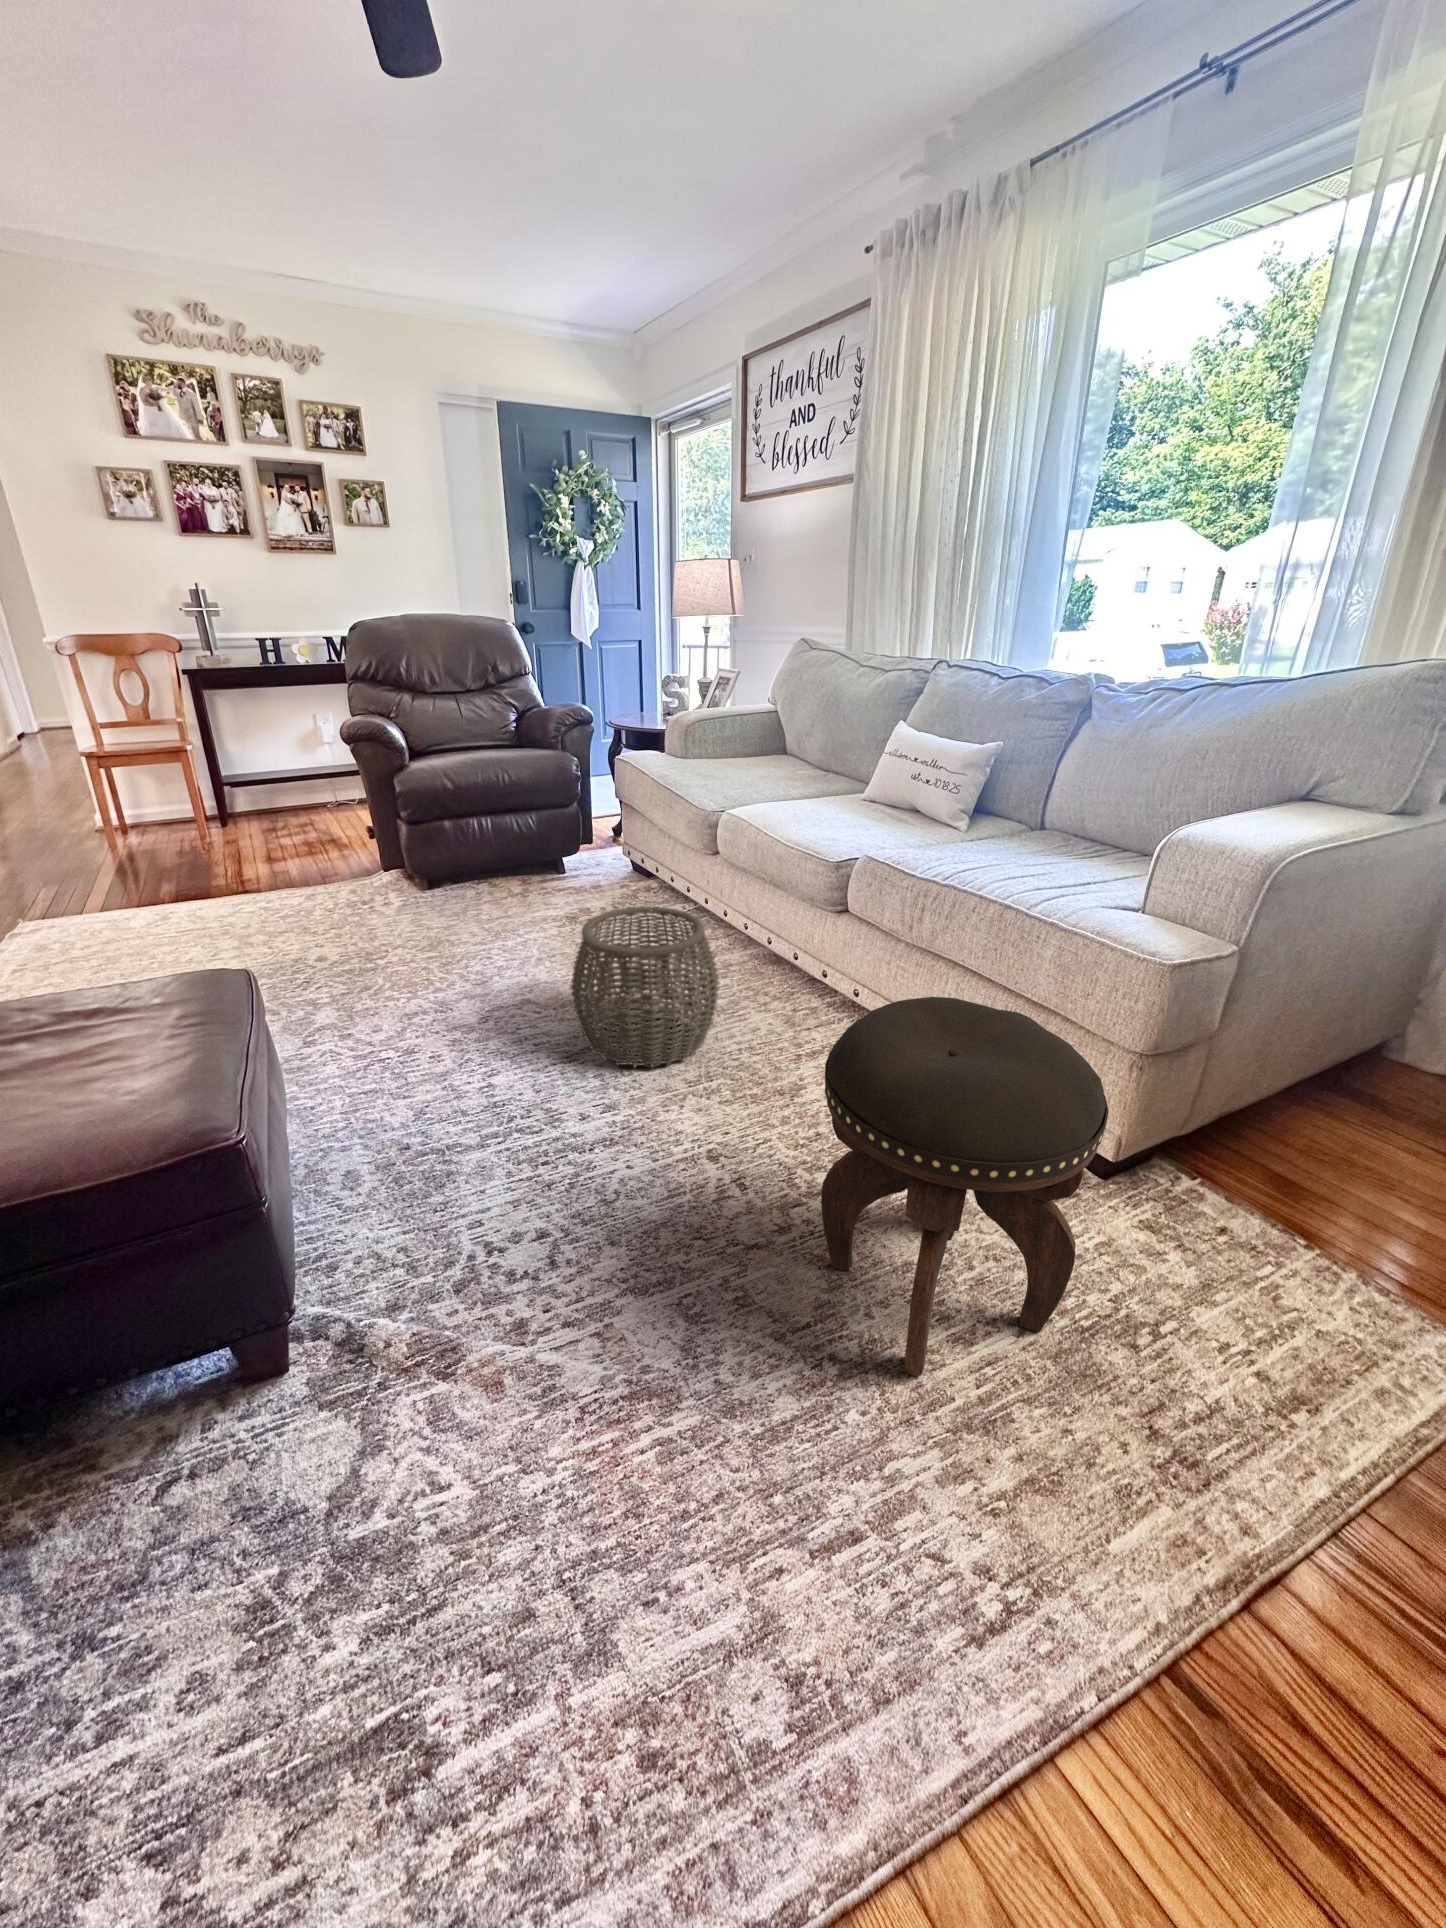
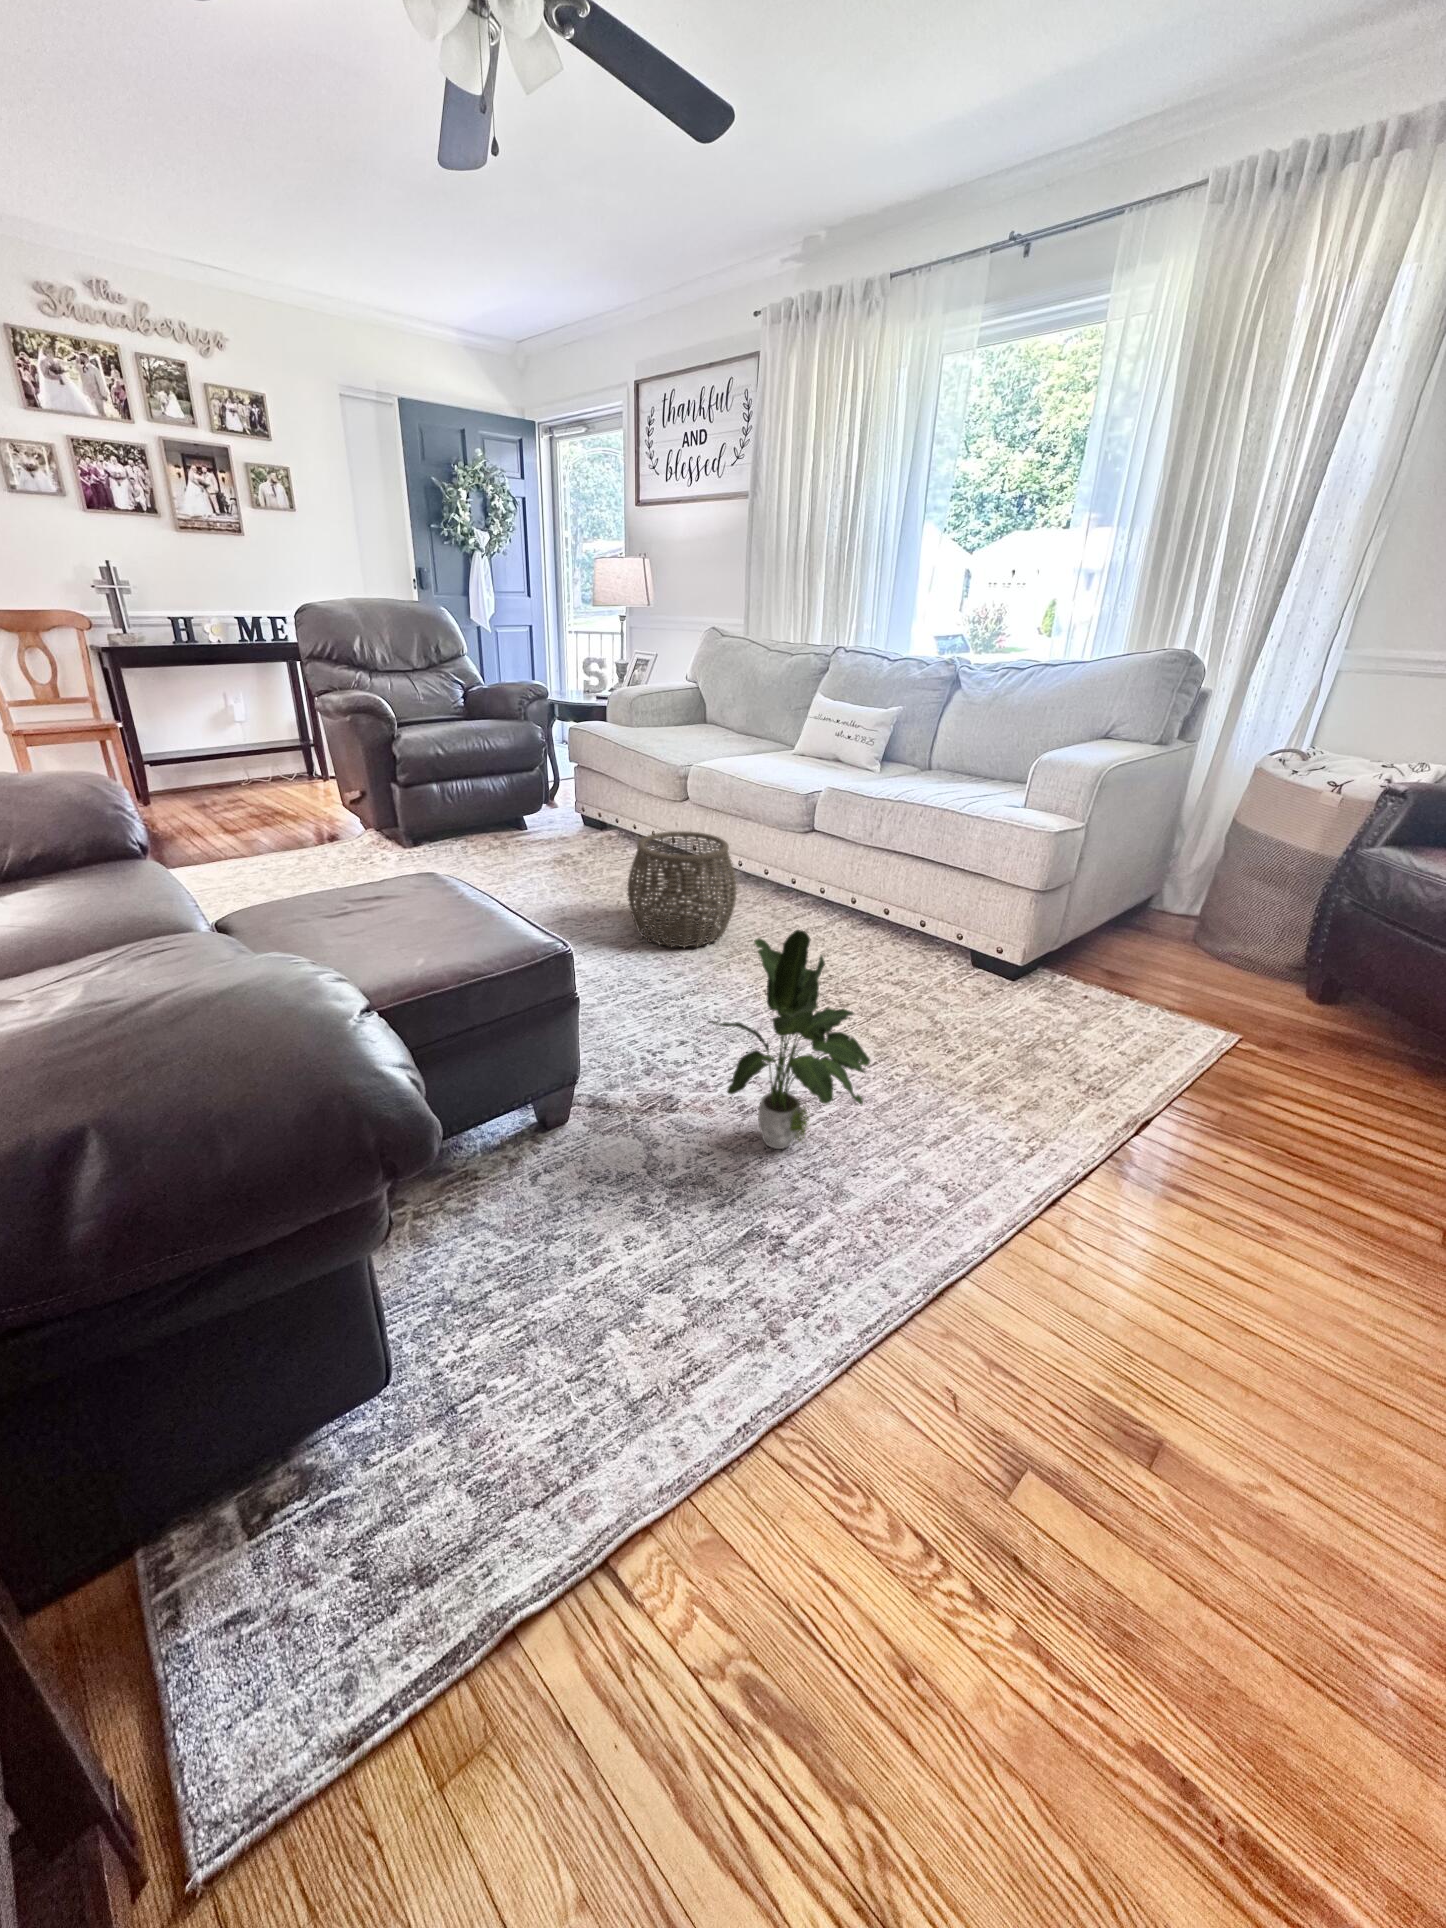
footstool: present [821,997,1109,1376] -> none [871,856,1048,1075]
potted plant: none [390,1150,714,1512] -> present [712,930,870,1149]

